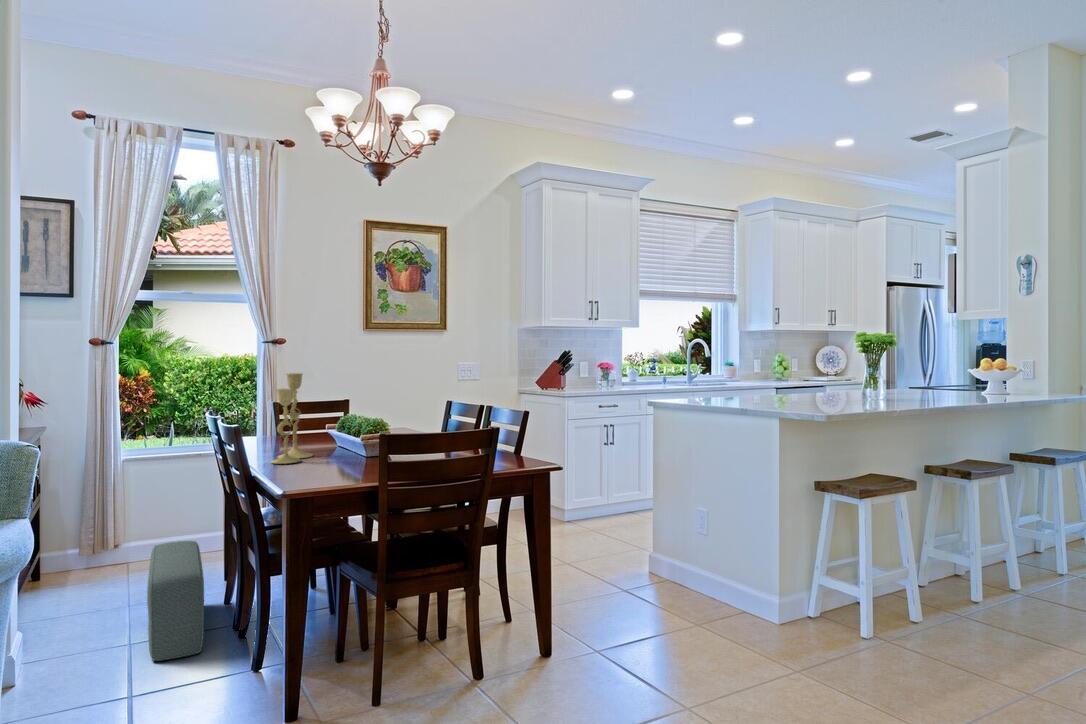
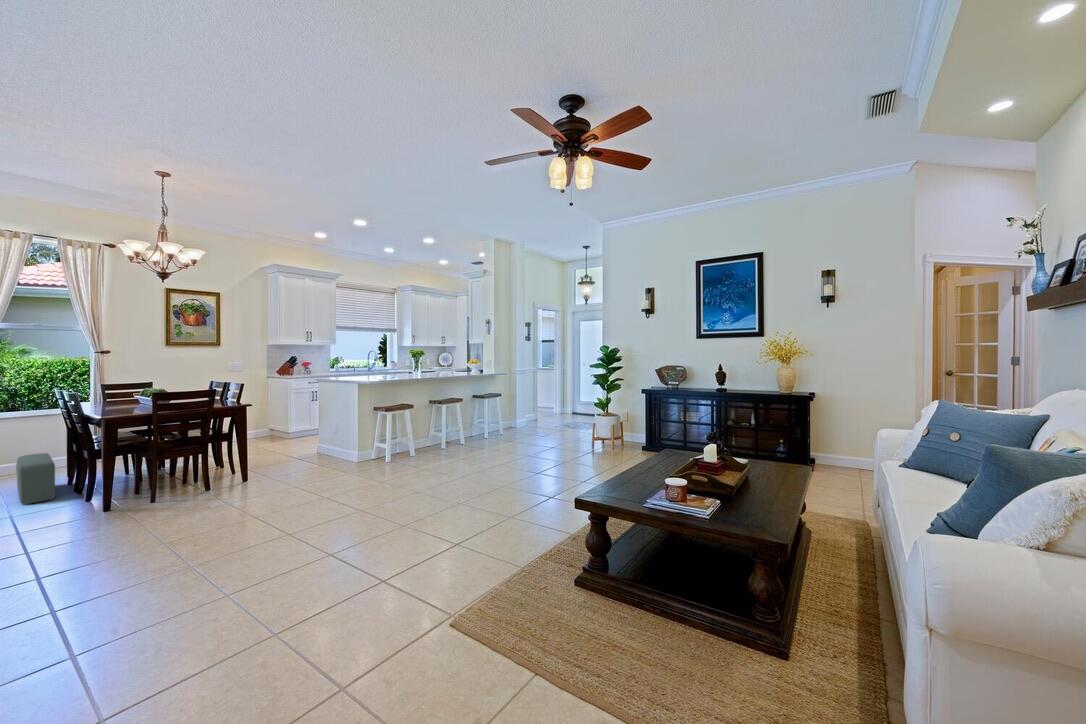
candlestick: present [271,373,312,464] -> none [97,368,123,409]

